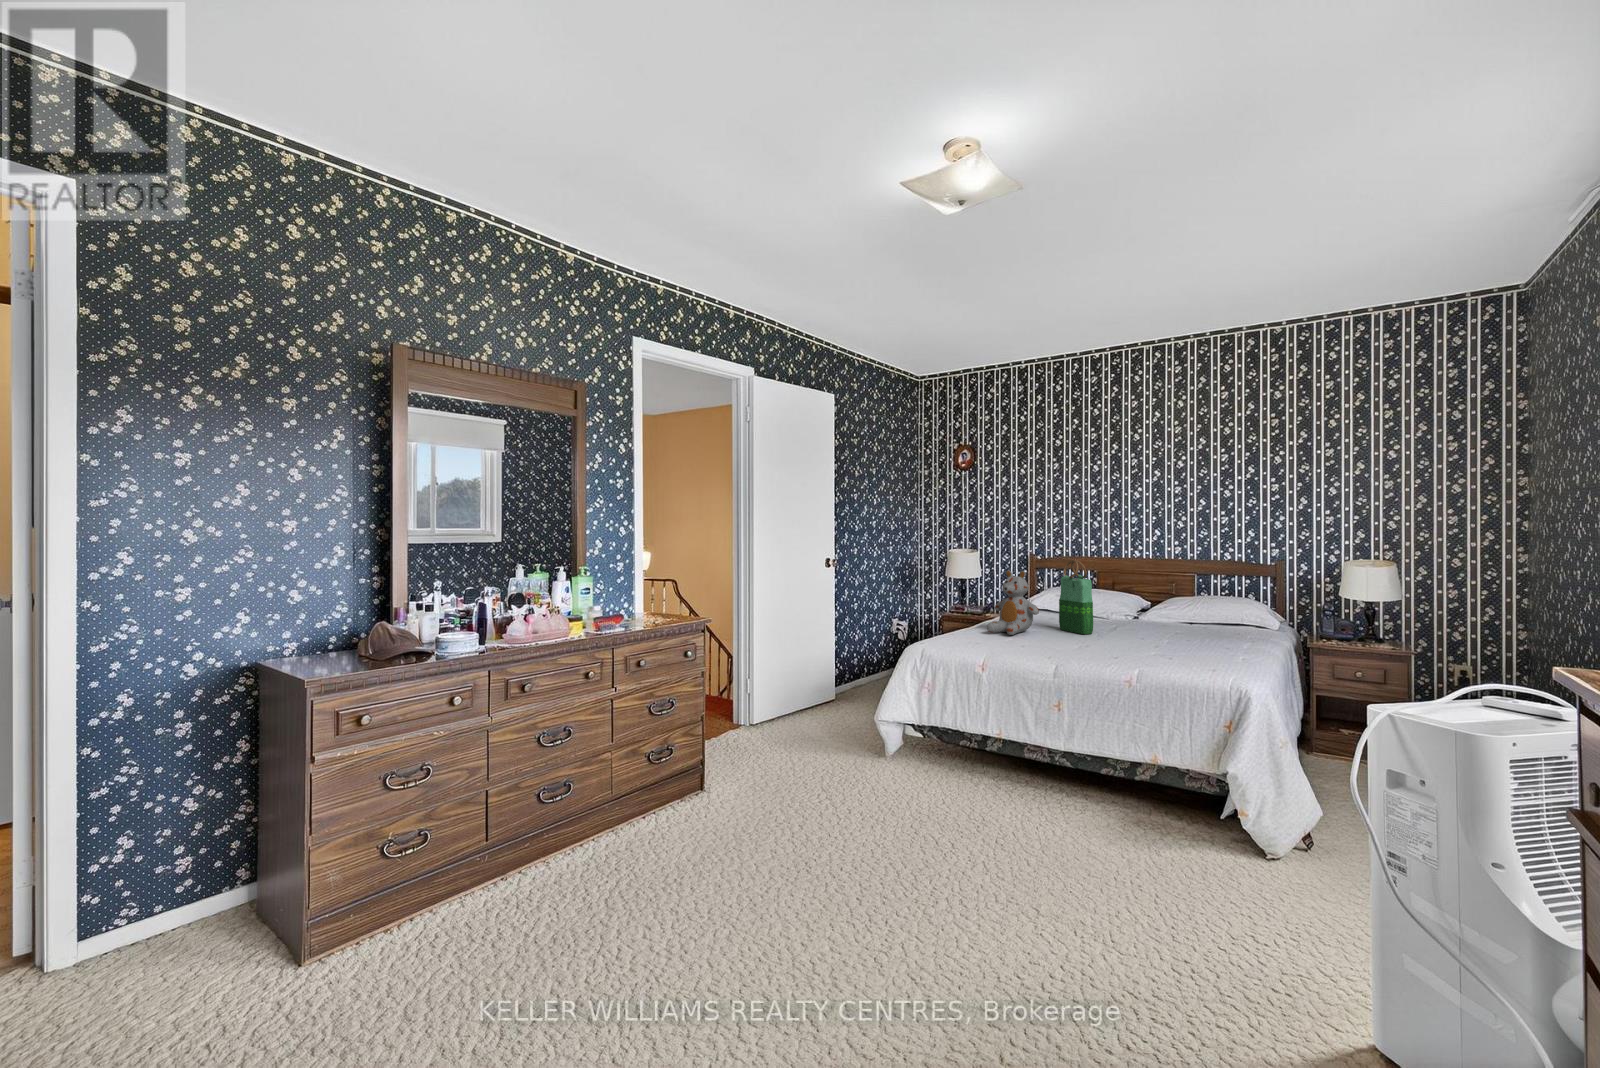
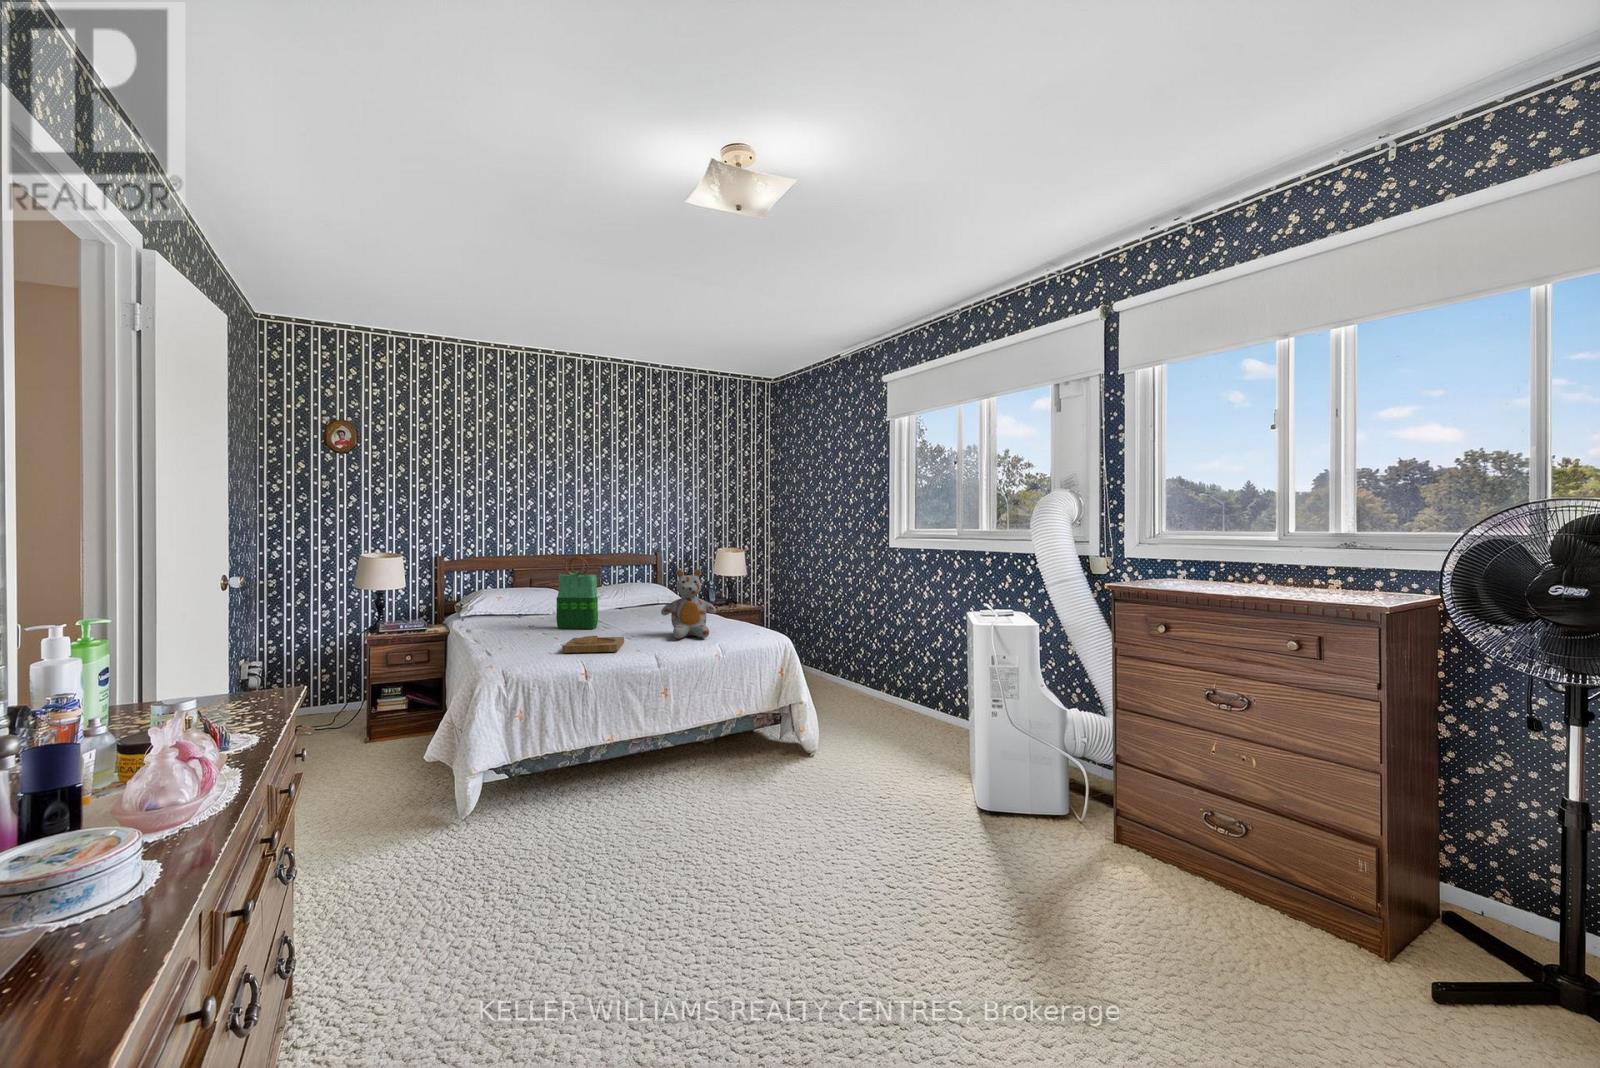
stuffed bear: present [987,570,1039,635] -> present [661,569,716,639]
tray: none [997,638,1070,656] -> present [562,636,624,653]

